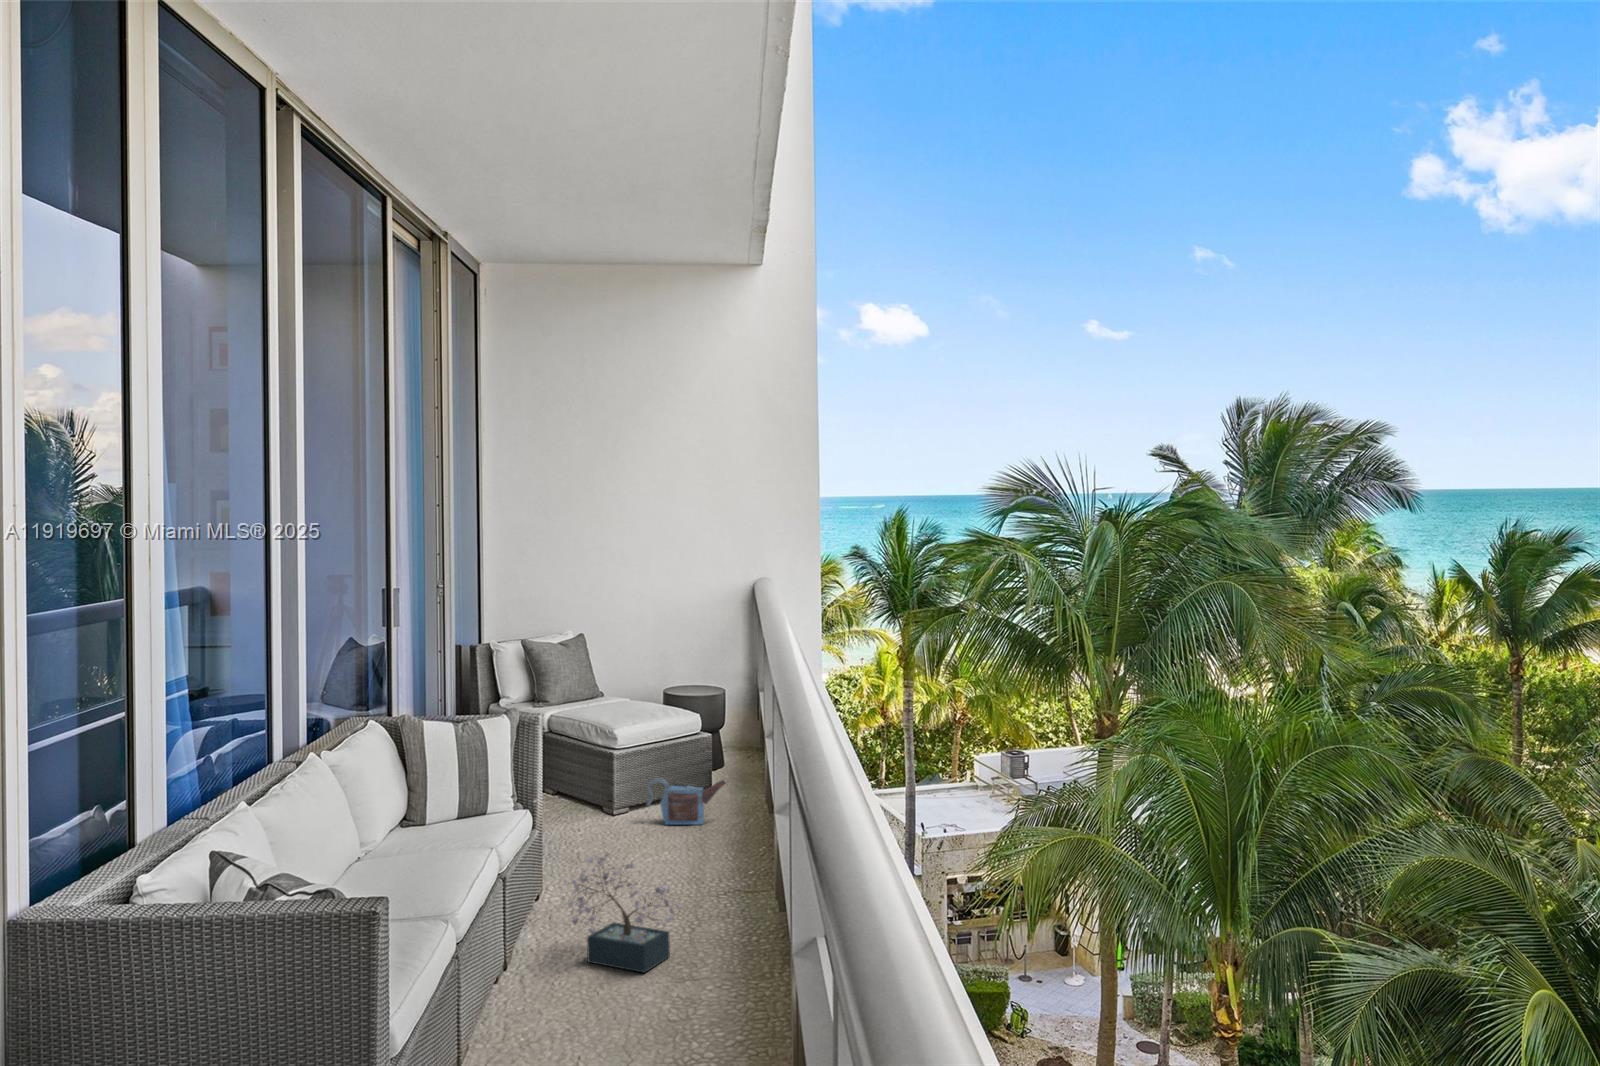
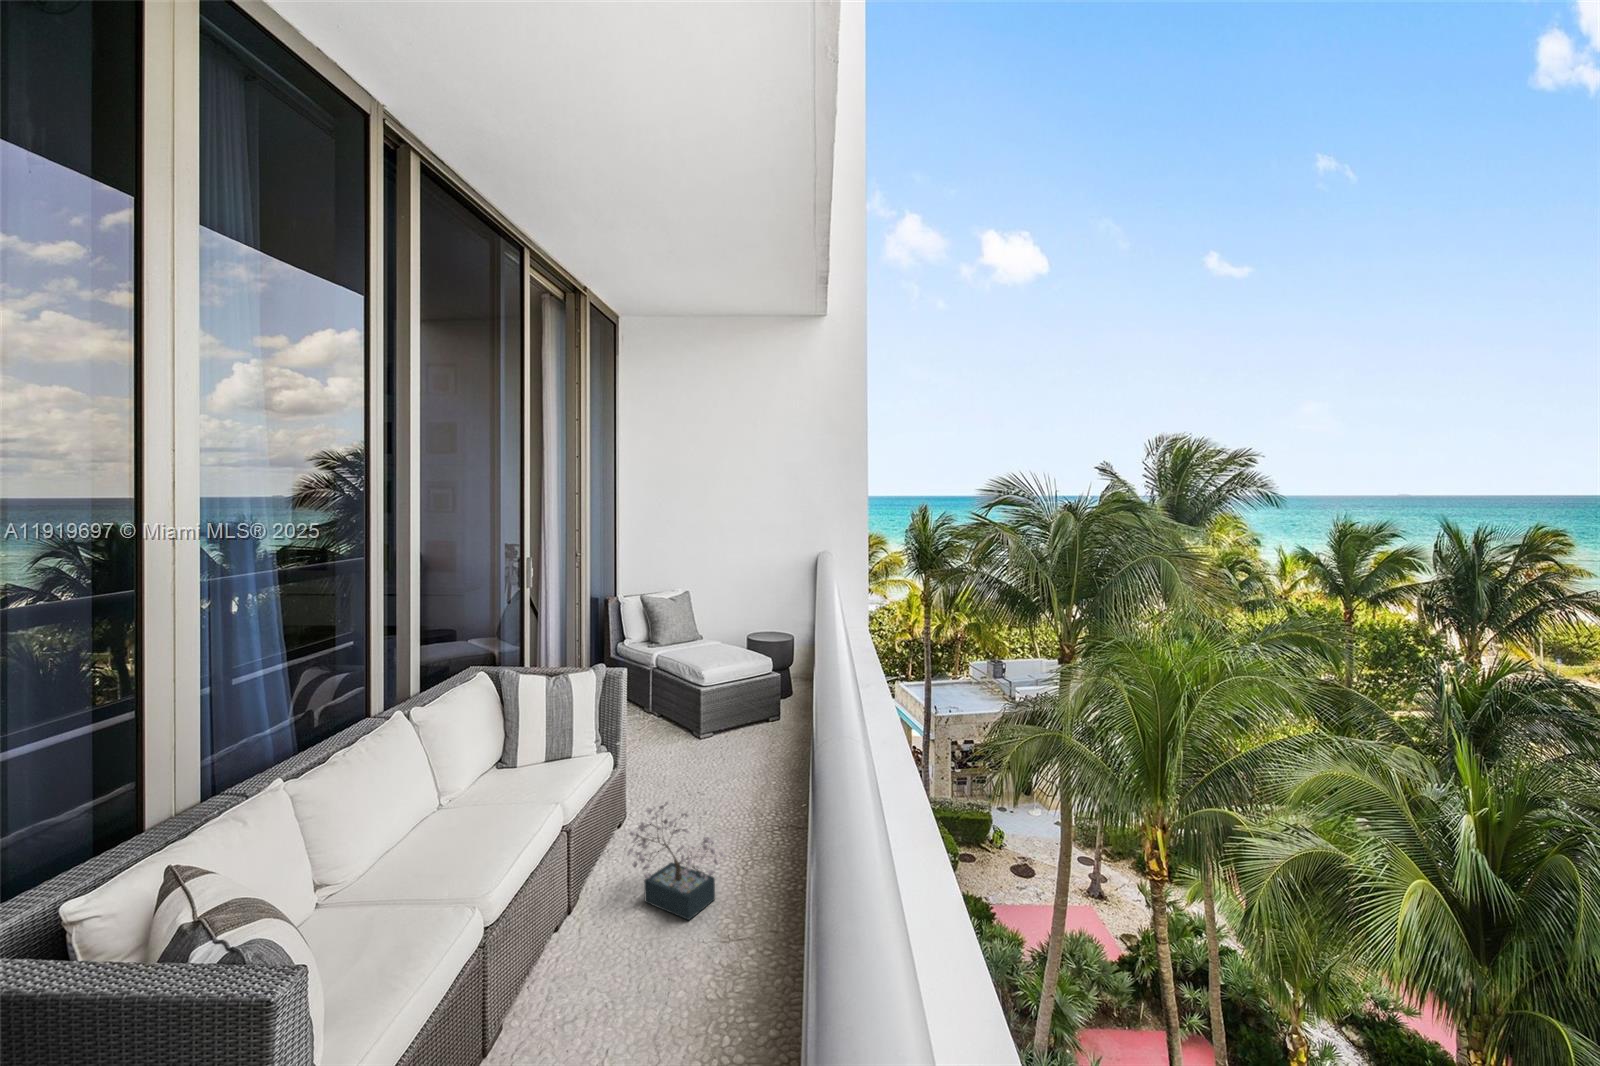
watering can: present [647,778,726,825] -> none [727,711,787,747]

